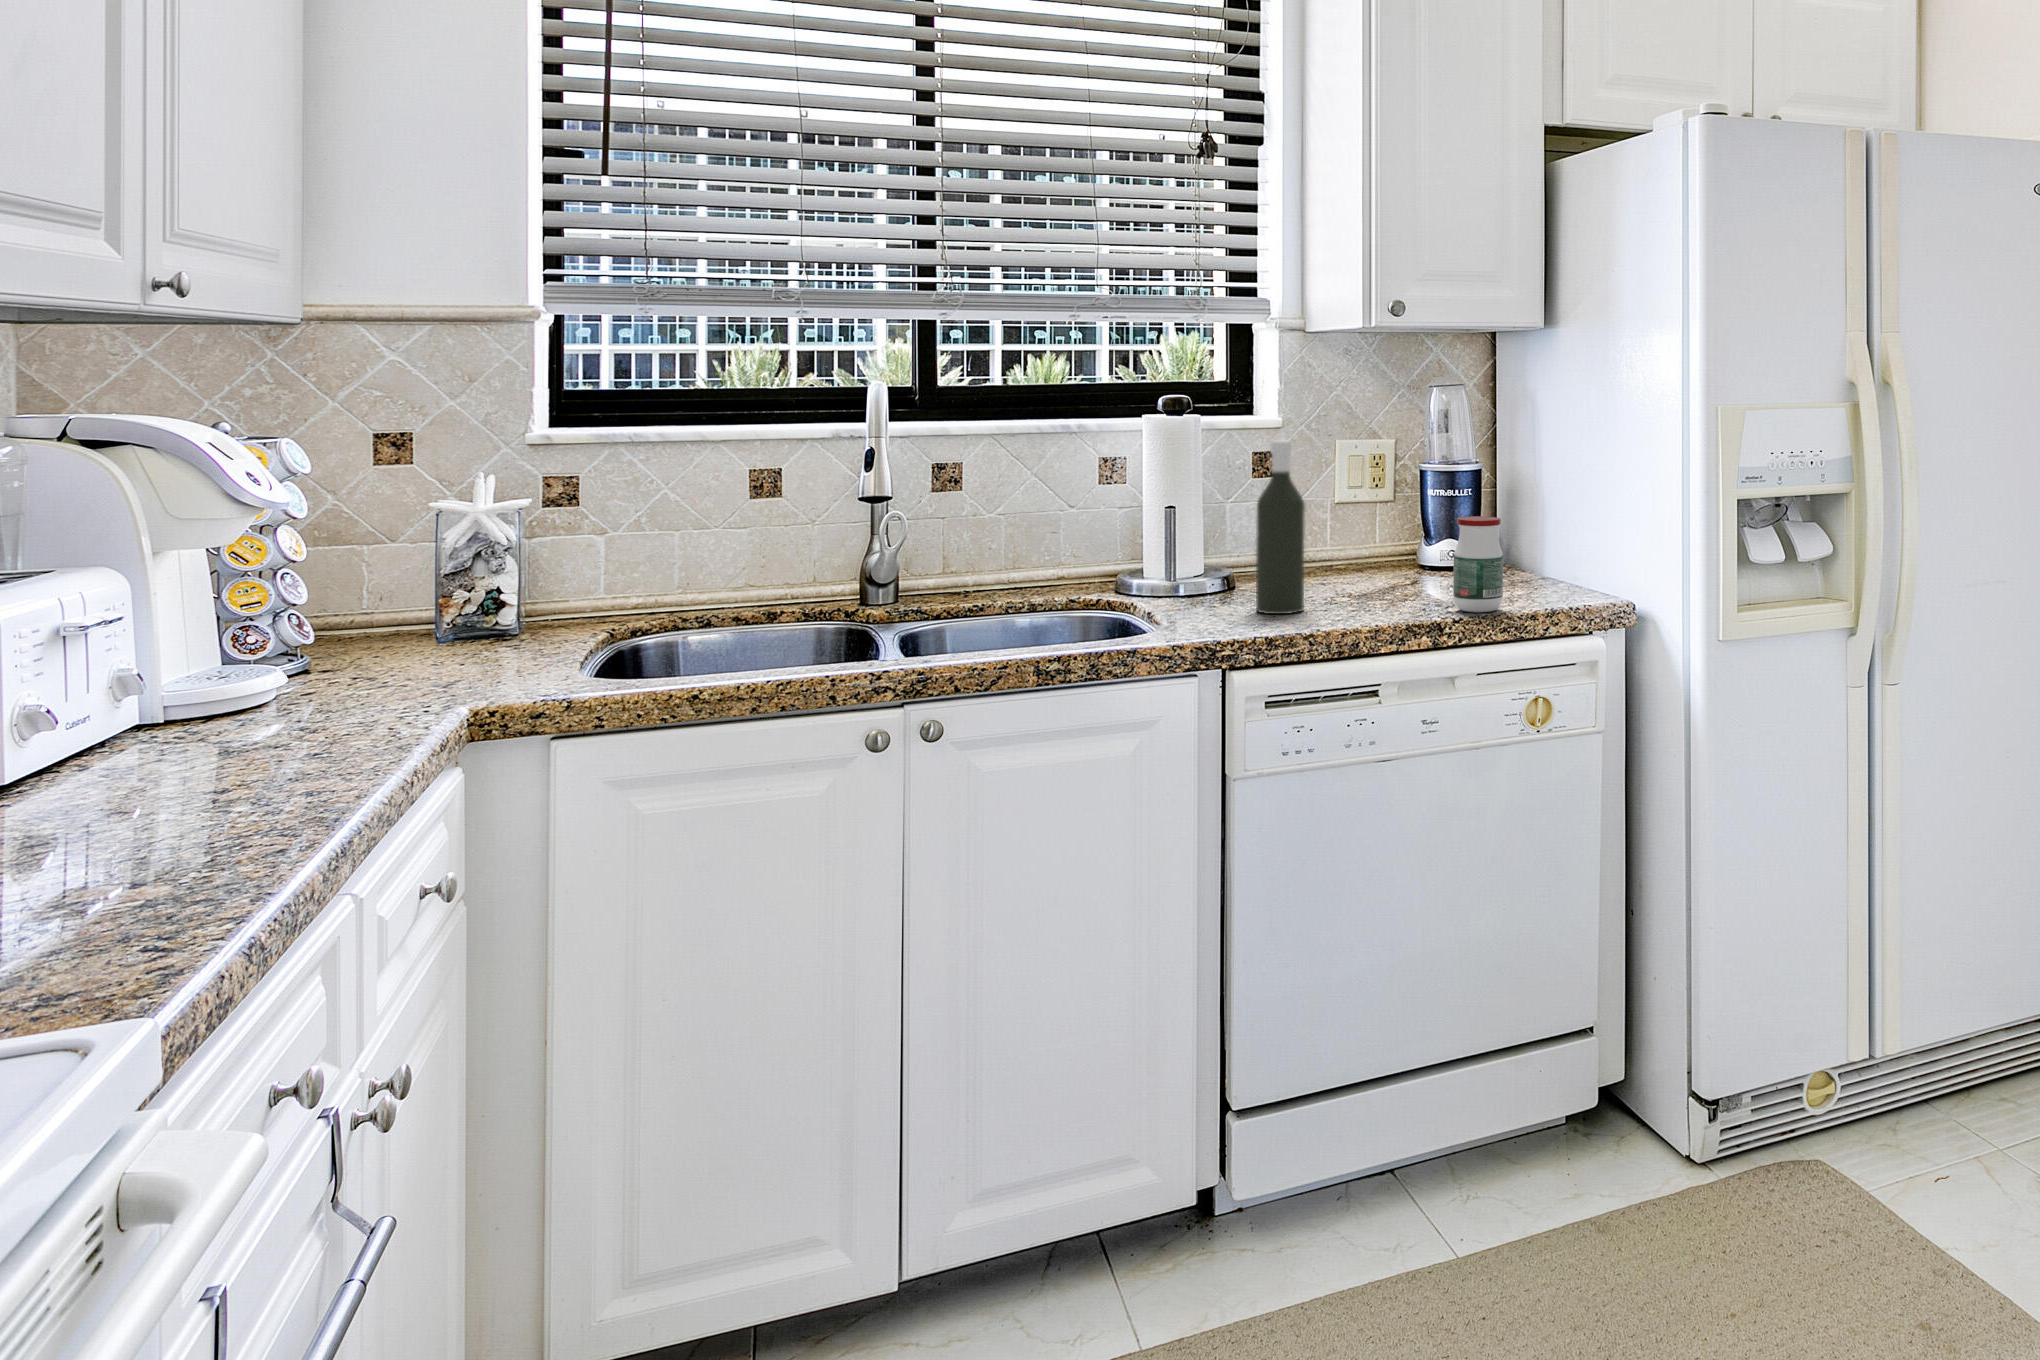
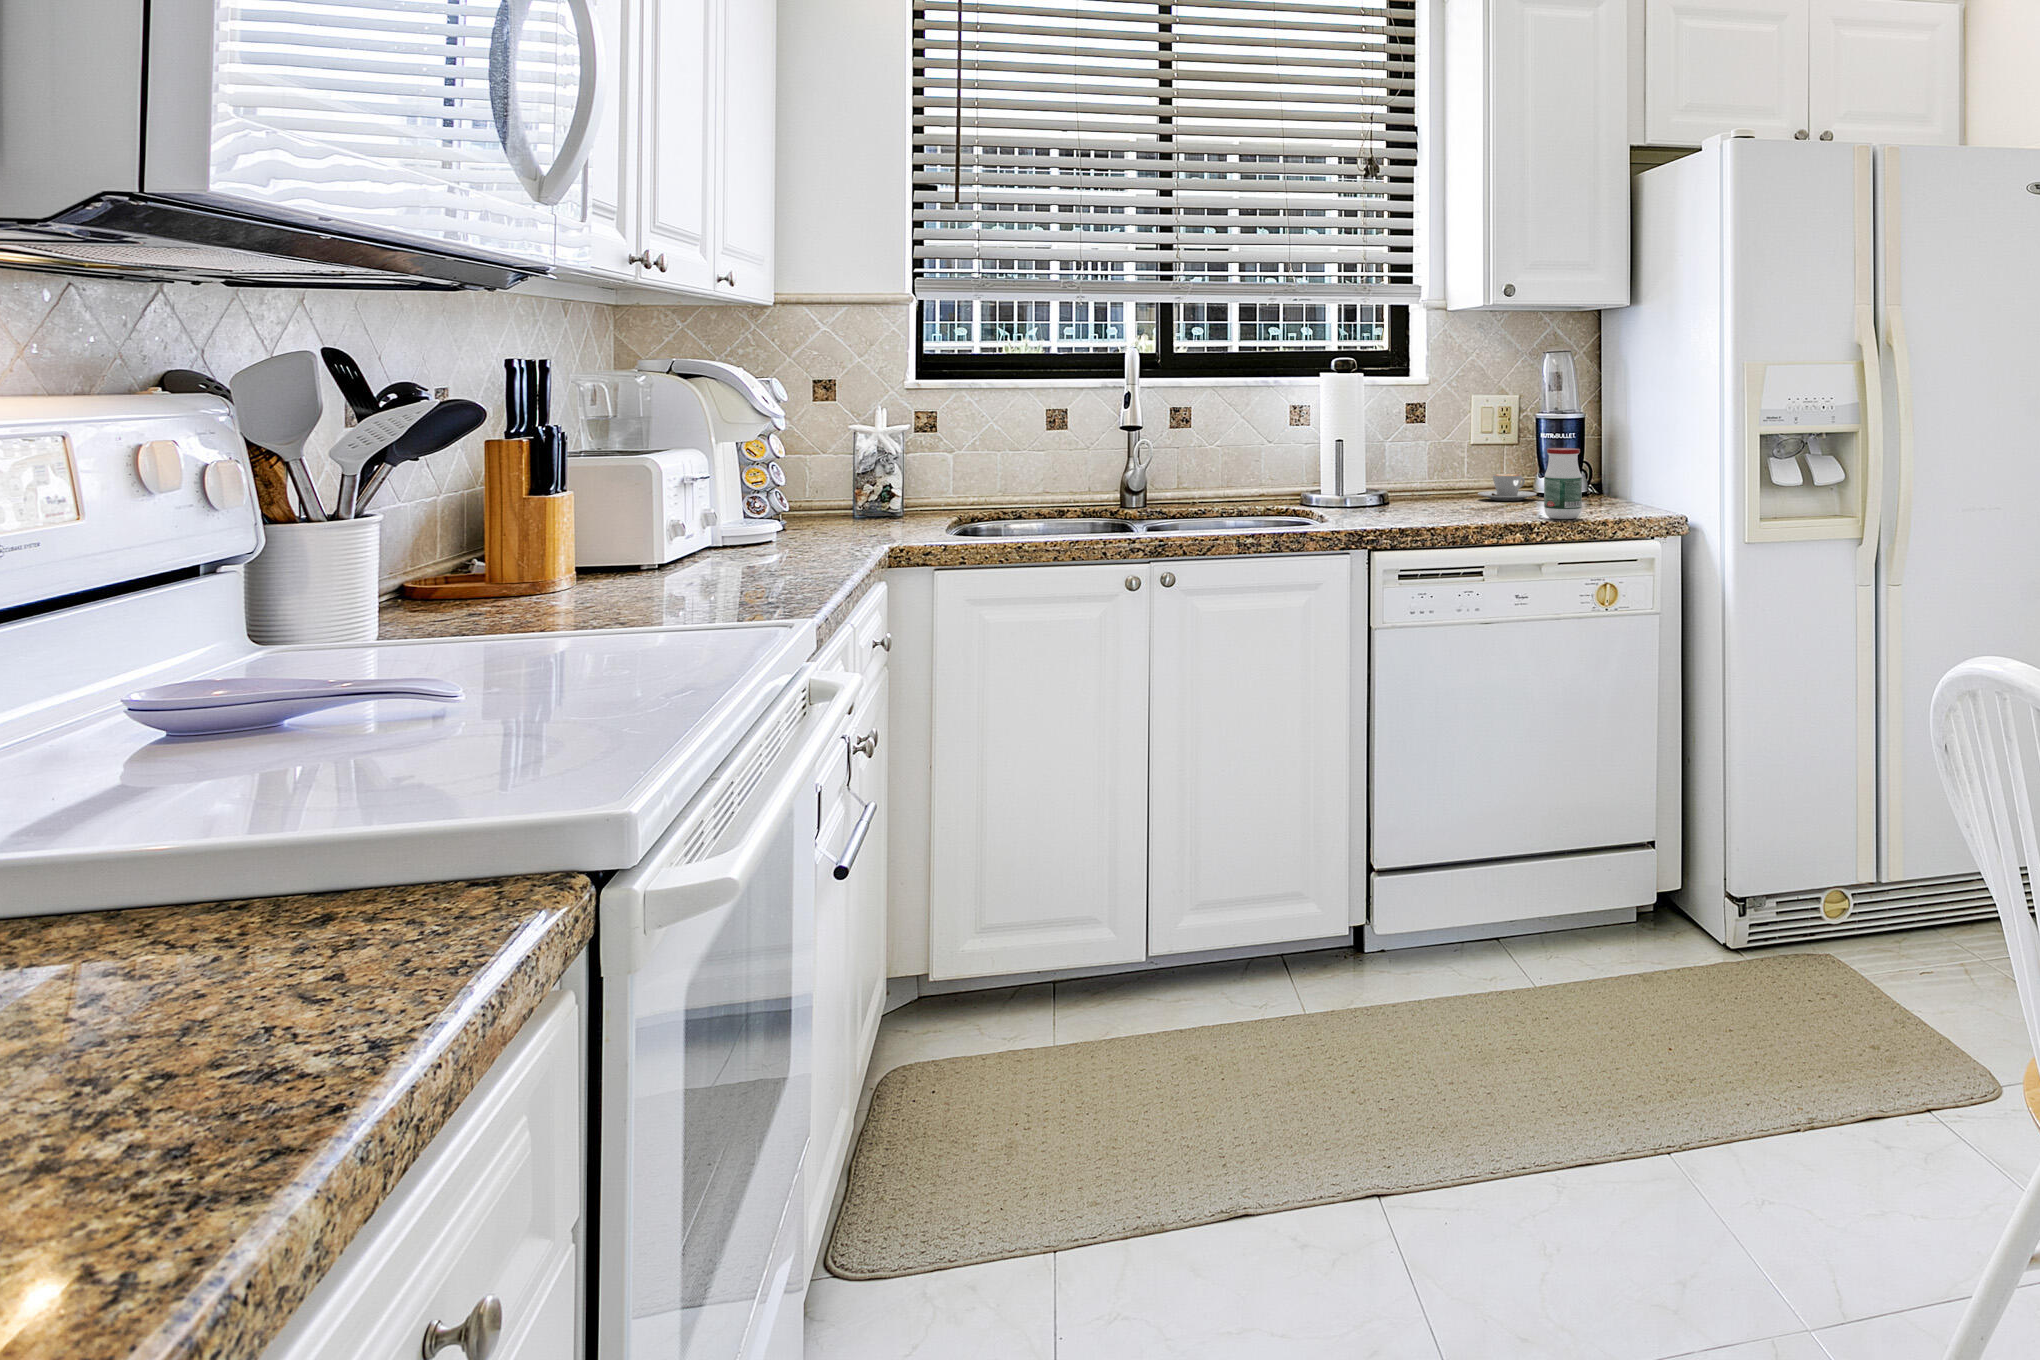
bottle: present [1256,440,1305,614] -> none [1399,389,1434,518]
coffee cup: none [1342,539,1417,575] -> present [1478,474,1537,501]

